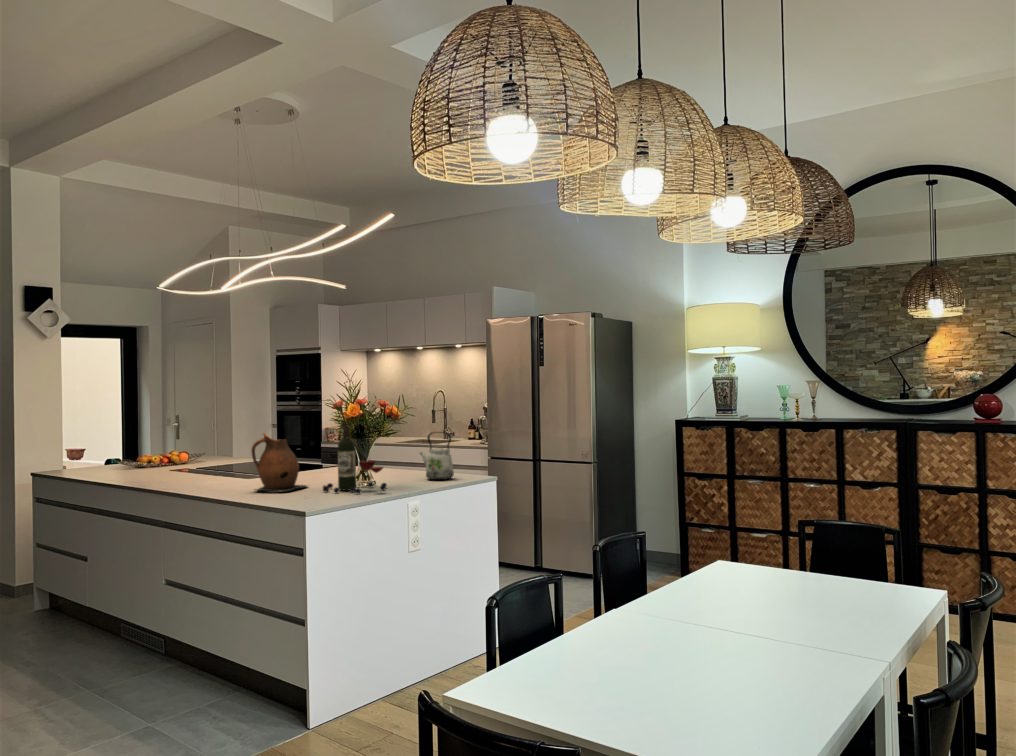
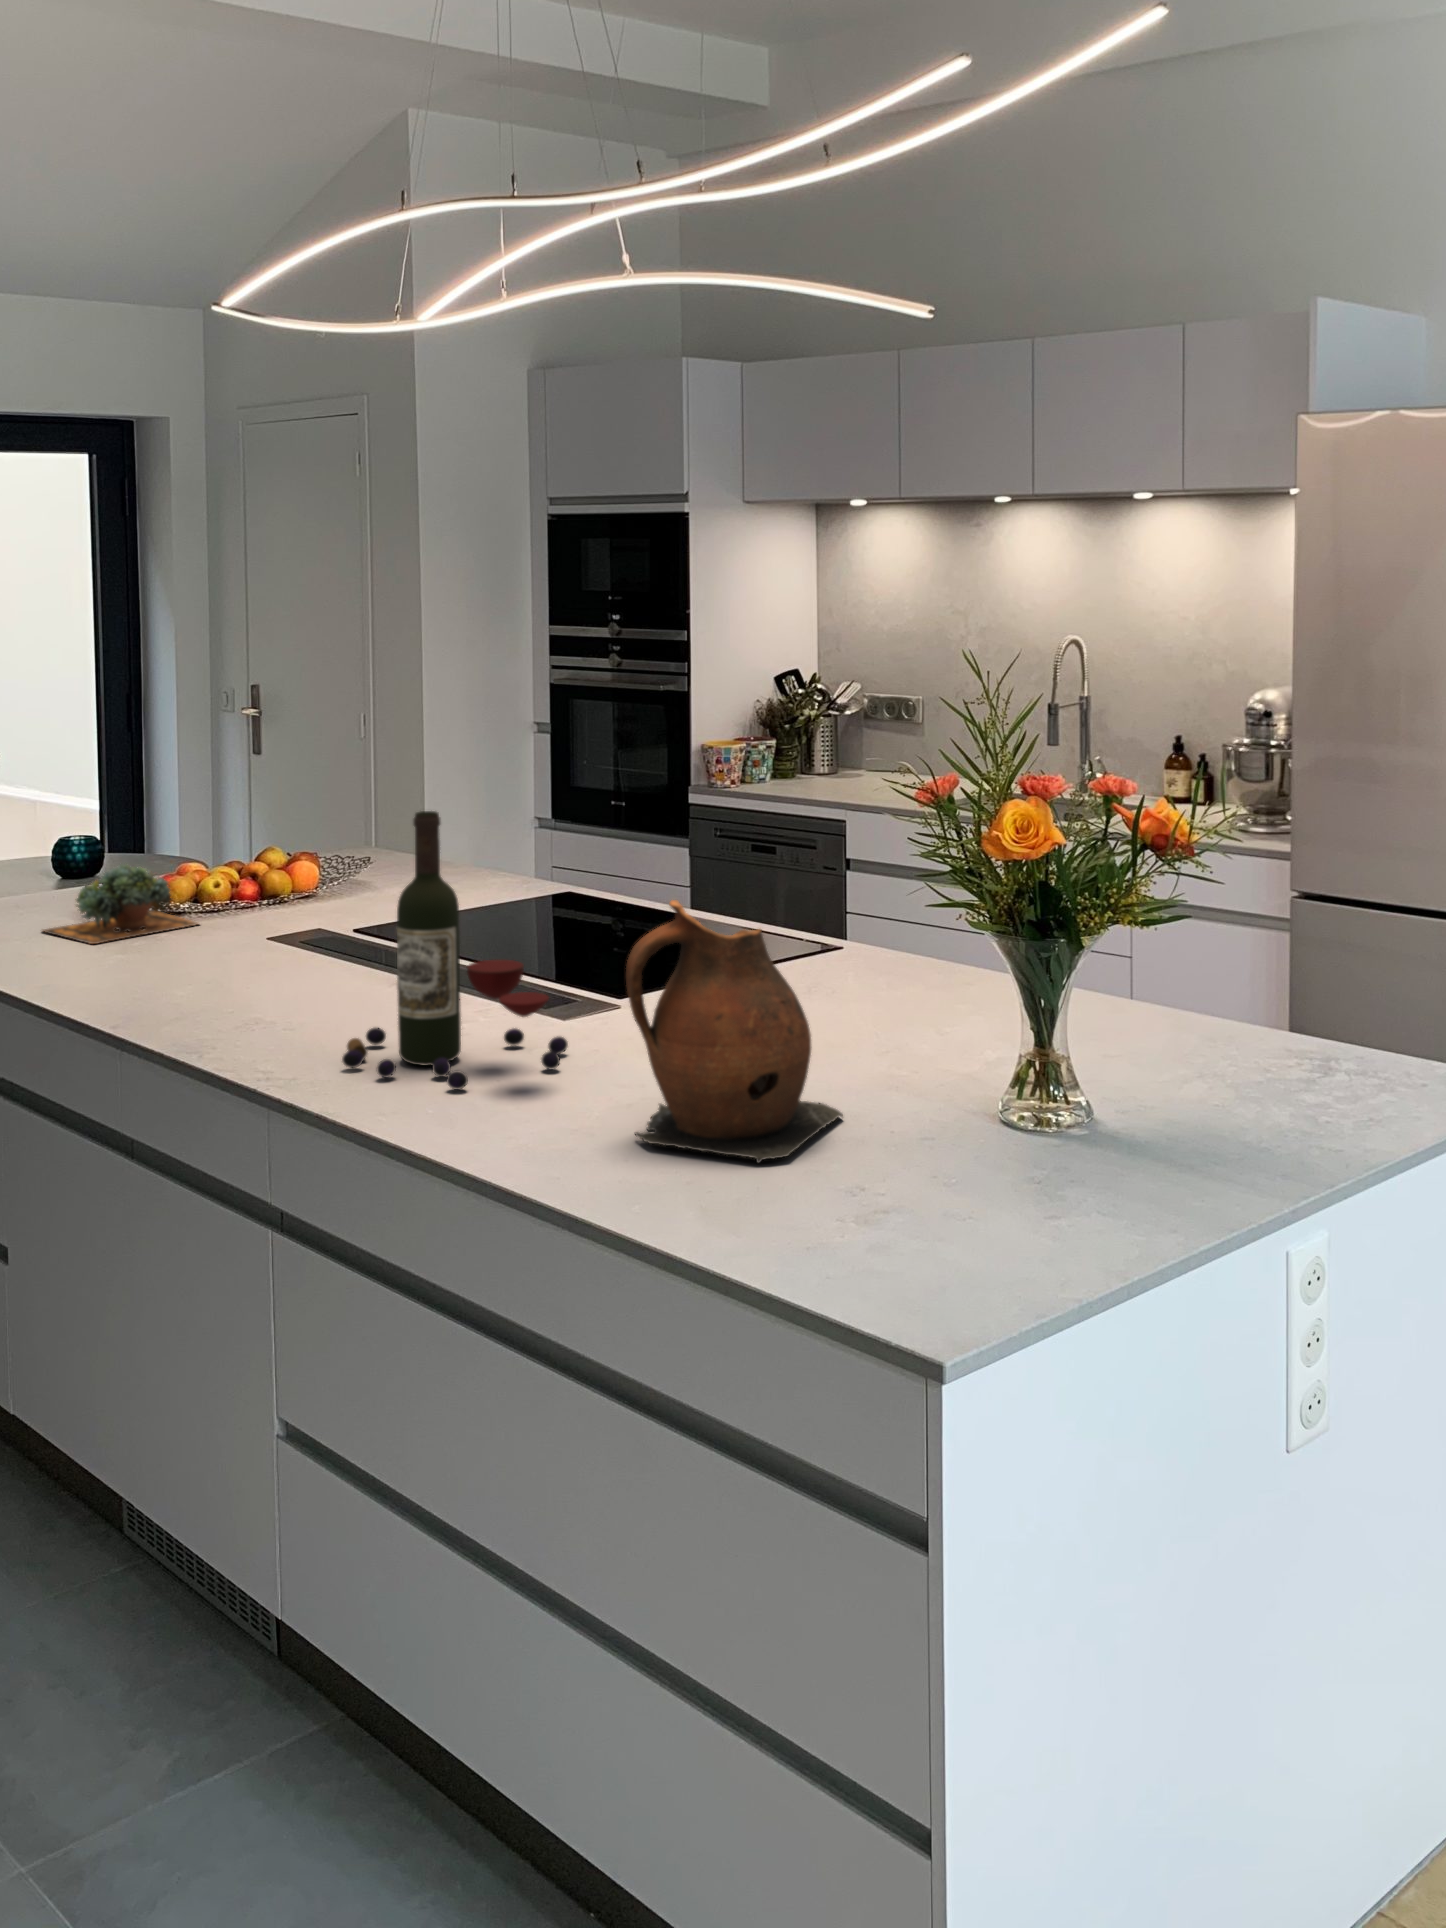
wine bottle: present [323,421,387,493] -> present [342,811,568,1090]
kettle: present [420,432,454,480] -> none [1246,890,1401,1092]
succulent plant: none [100,451,150,473] -> present [43,864,198,944]

